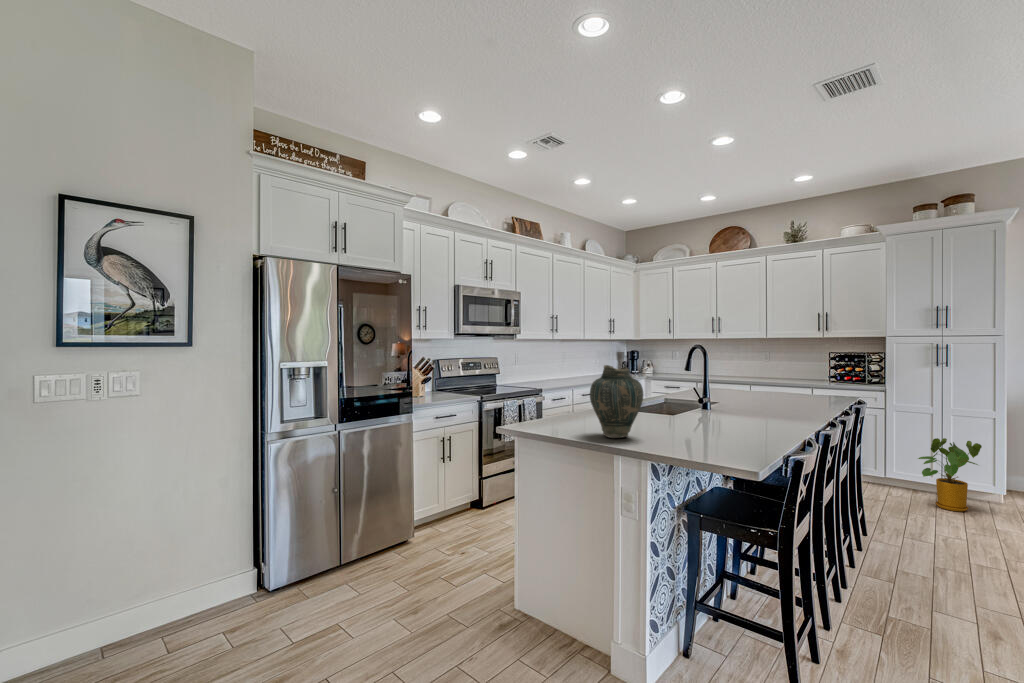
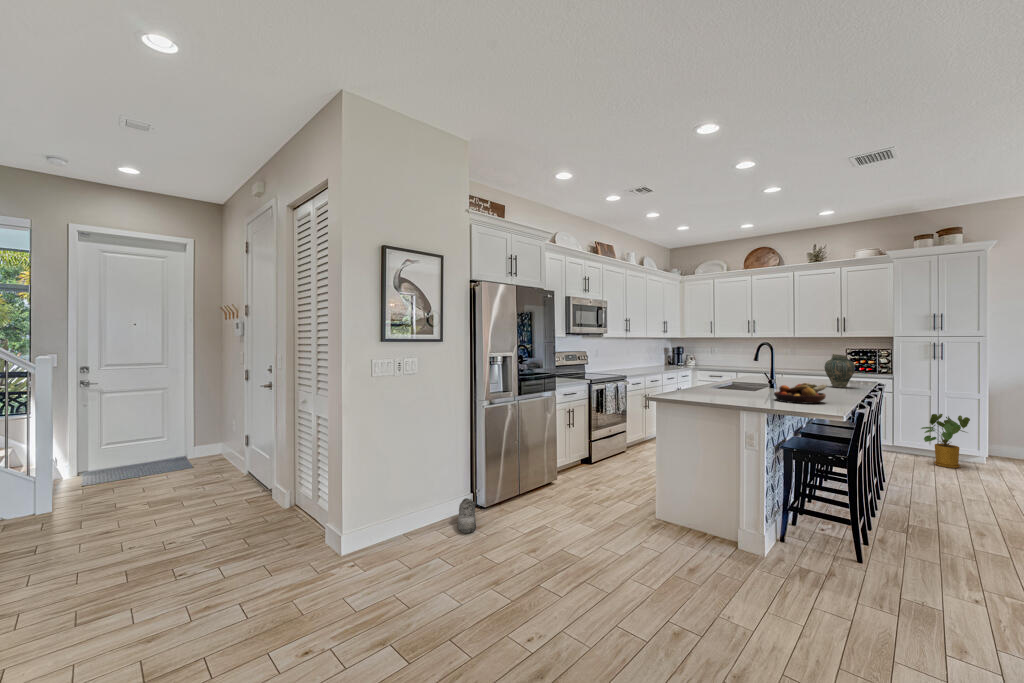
vase: present [590,365,643,438] -> present [824,354,855,388]
fruit bowl: none [680,409,756,442] -> present [774,383,827,404]
shoe: none [203,581,248,643] -> present [458,498,476,533]

